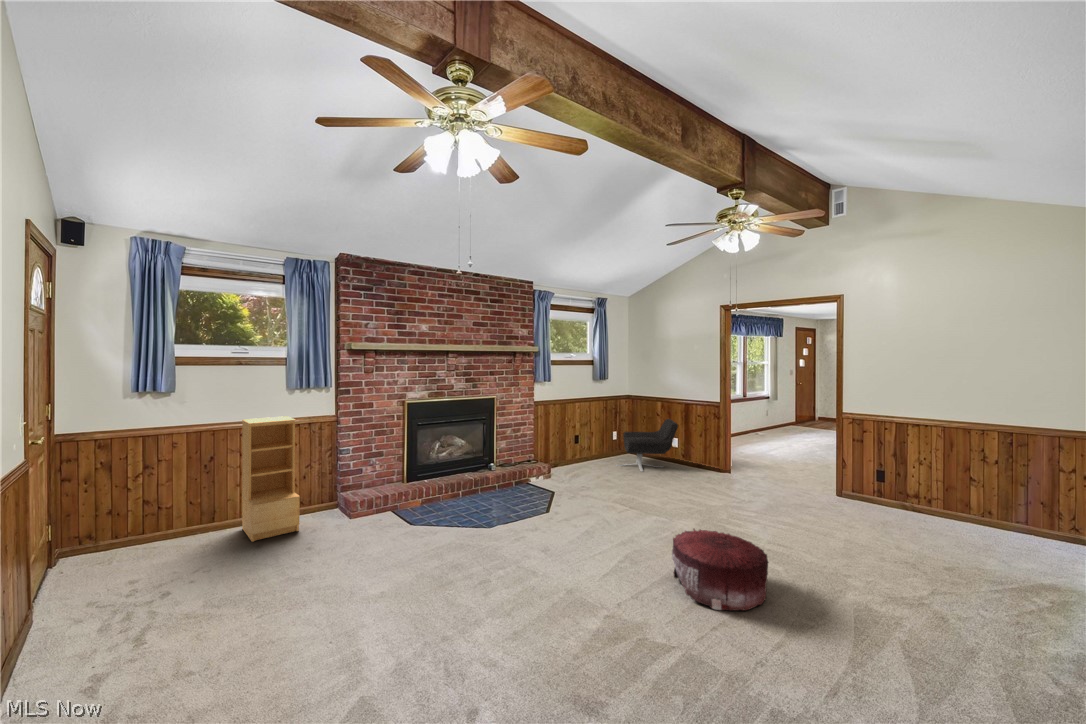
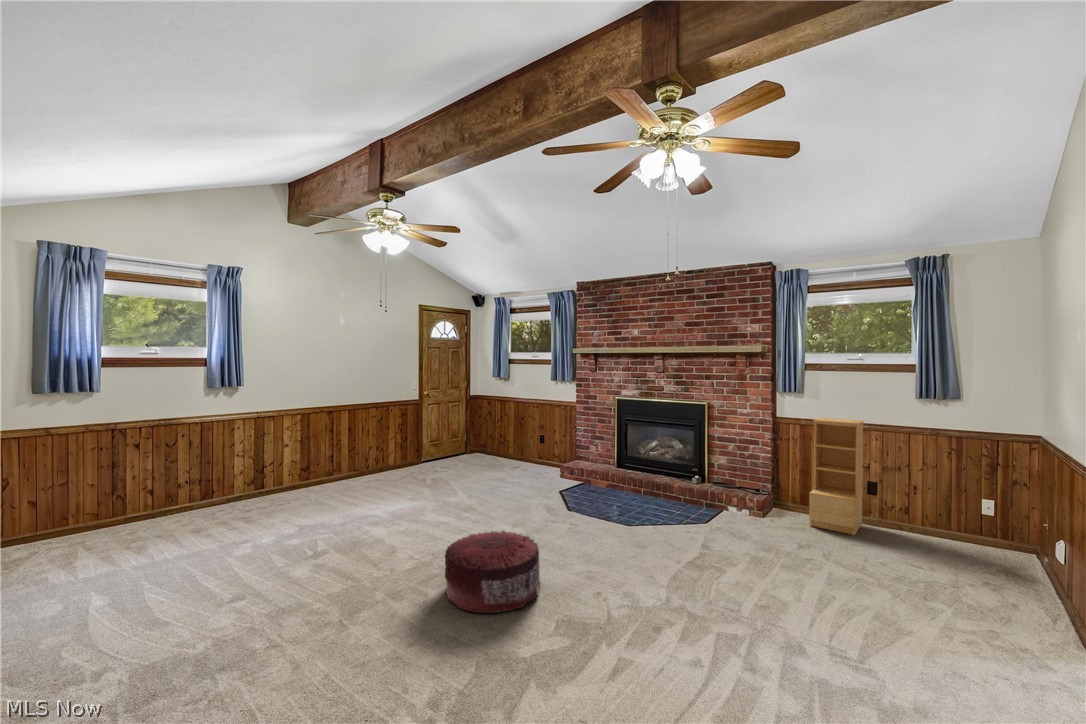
bookshelf: present [242,416,300,542] -> present [809,418,863,535]
lounge chair: present [616,419,678,471] -> none [882,492,1051,586]

